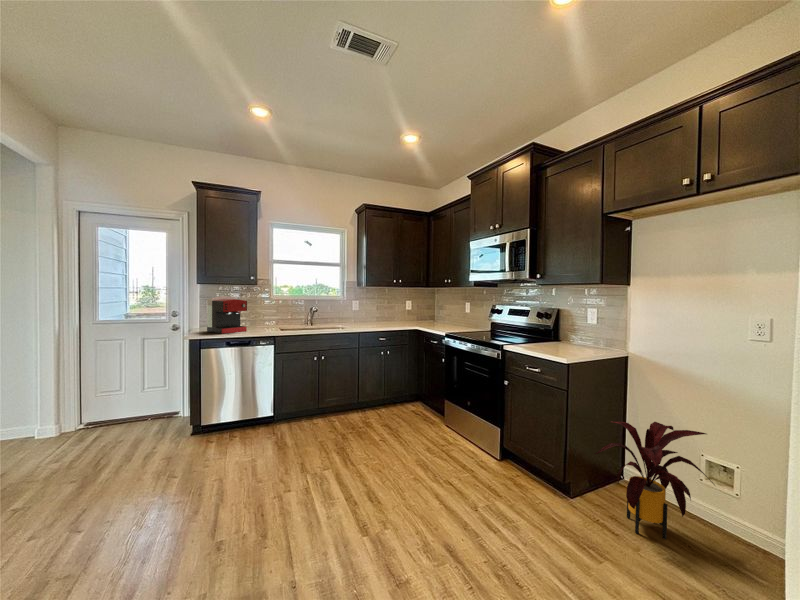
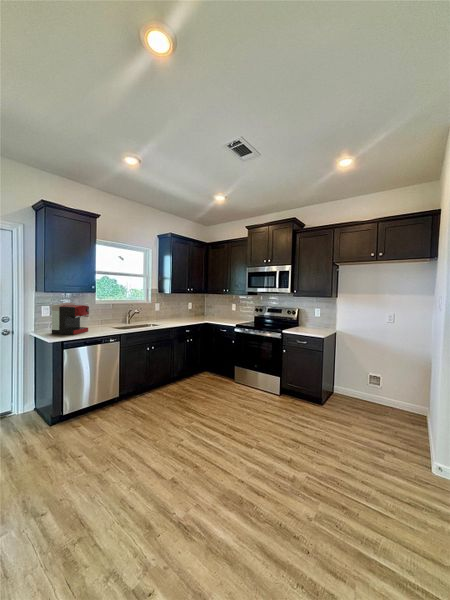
house plant: present [595,422,713,539] -> none [337,361,381,413]

